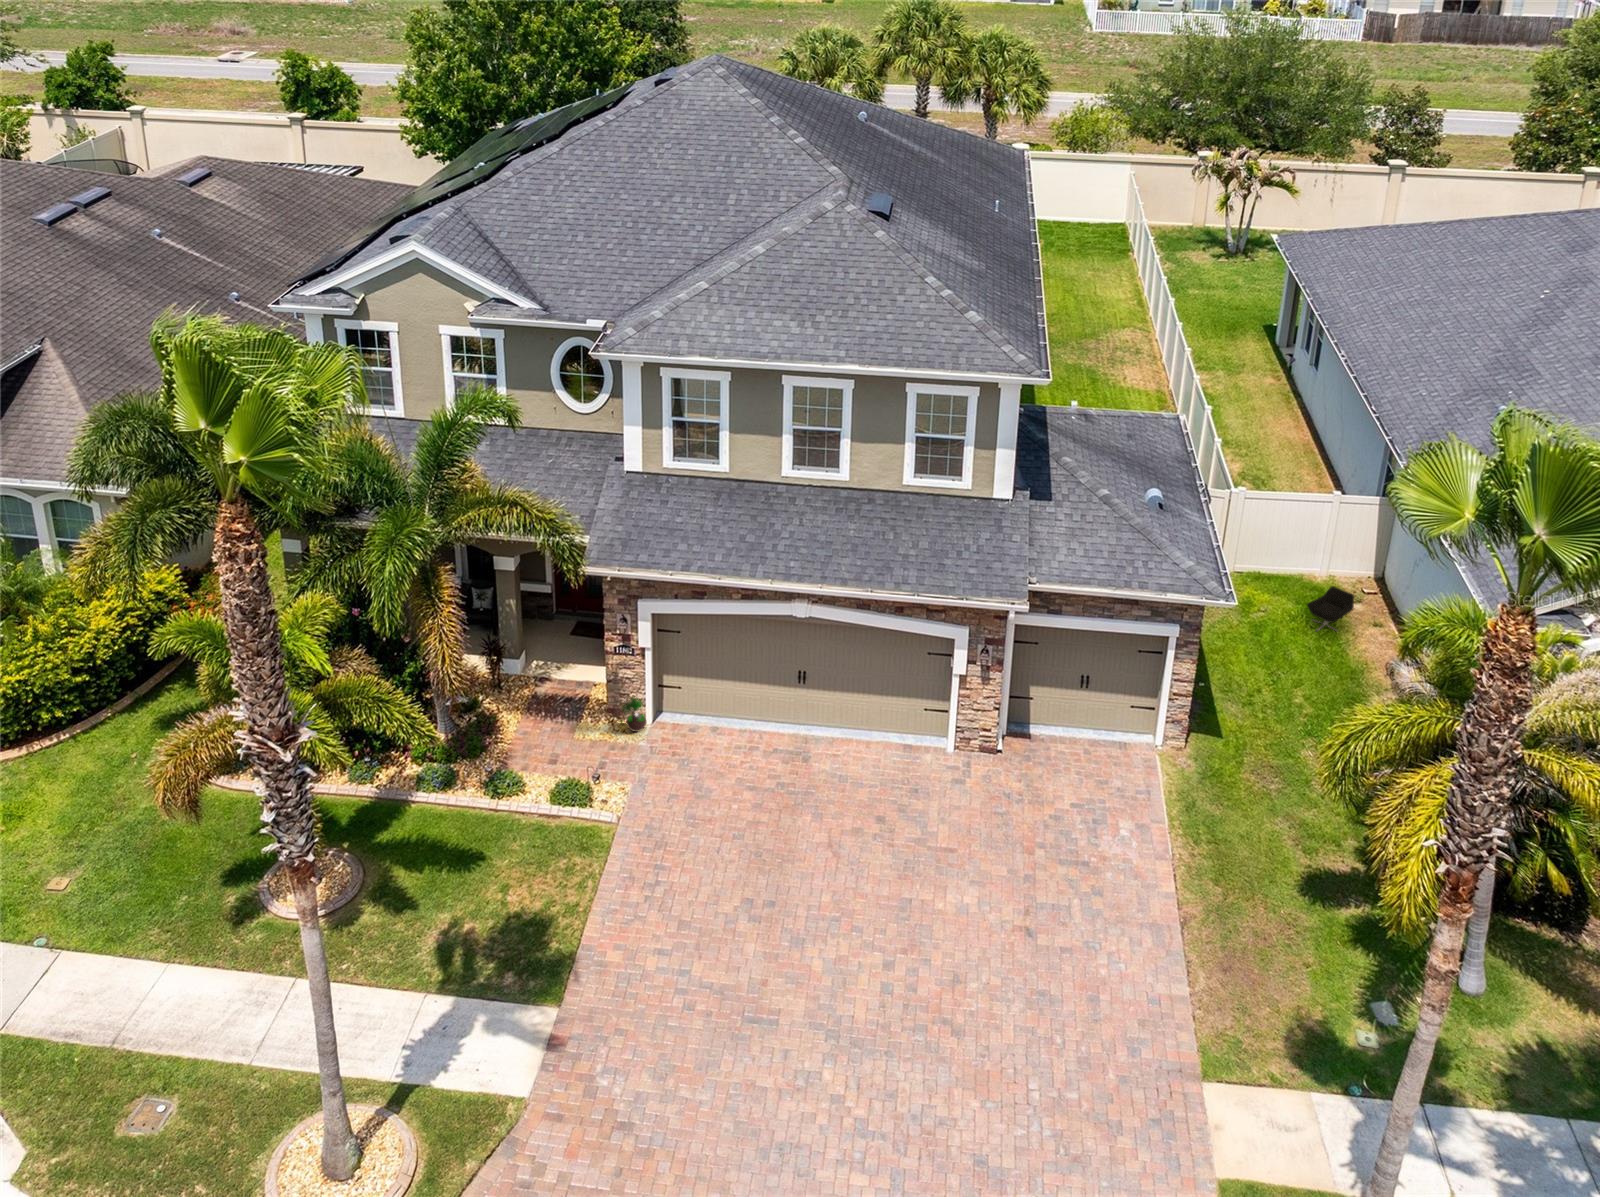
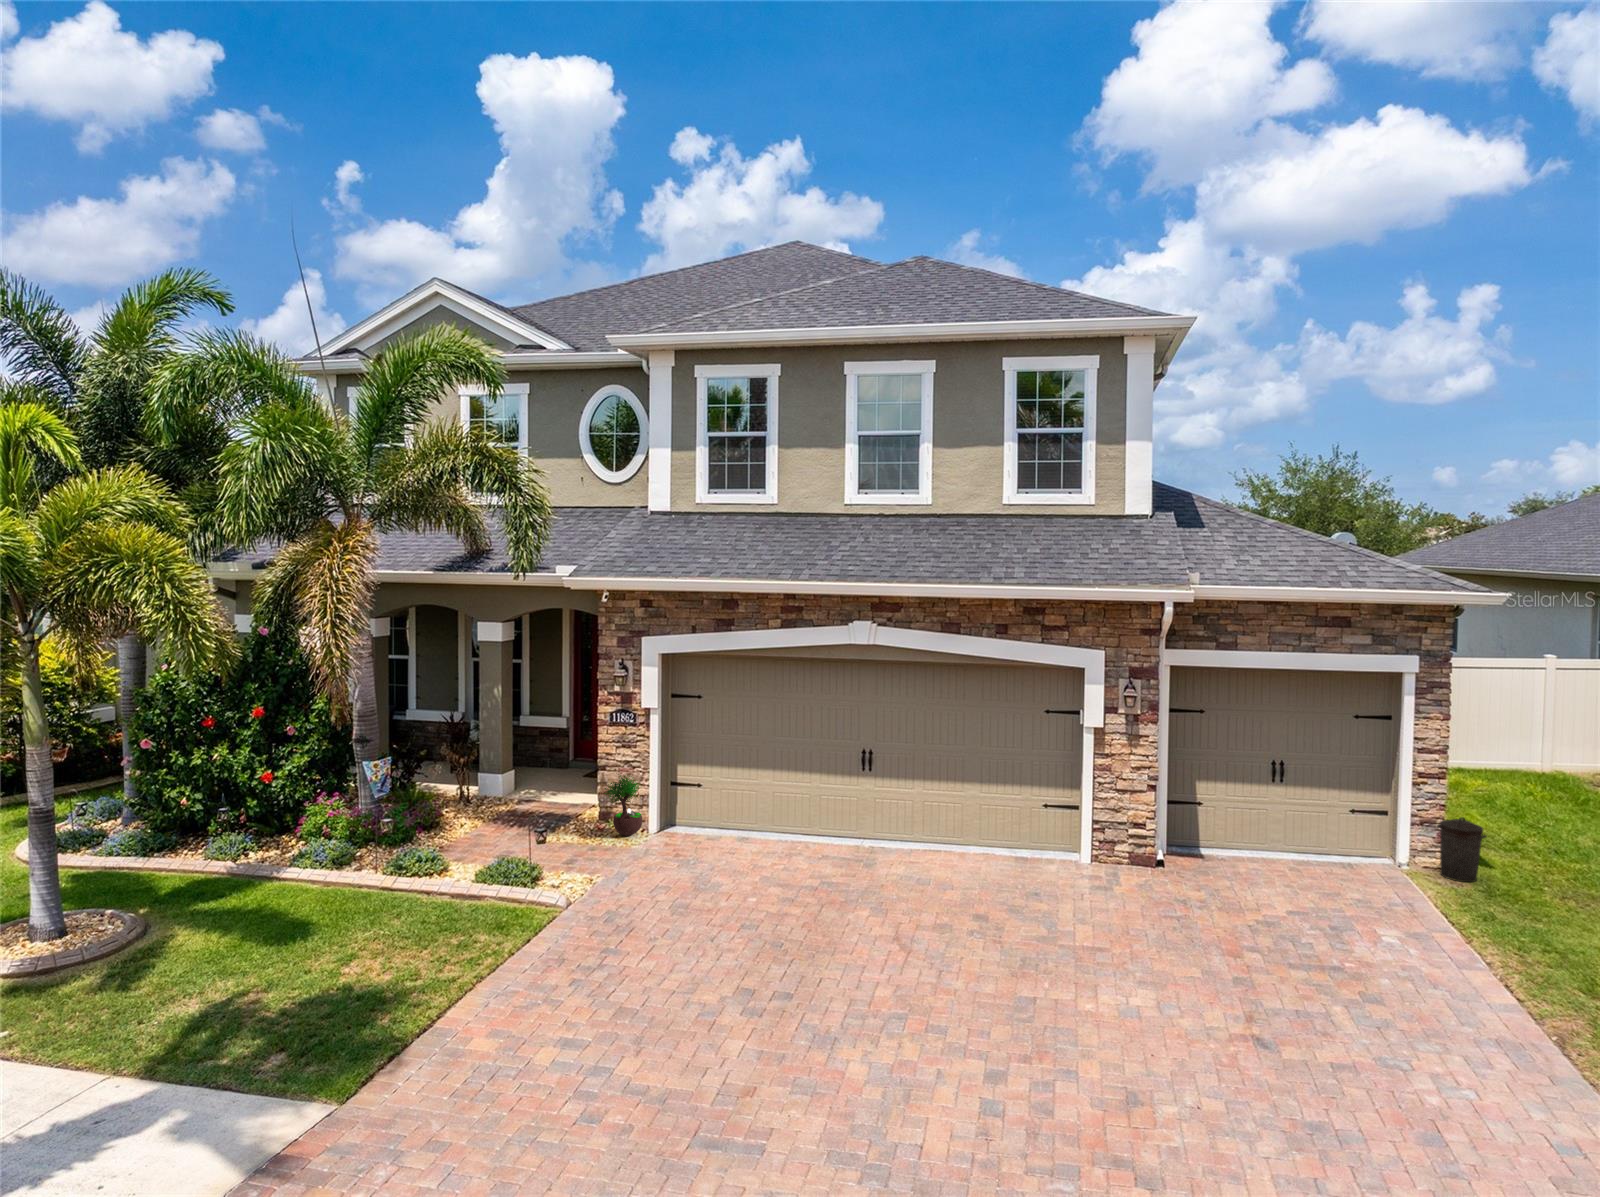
lounge chair: present [1307,586,1354,630] -> none [1493,736,1559,787]
trash can: none [1179,718,1206,759] -> present [1437,817,1487,882]

